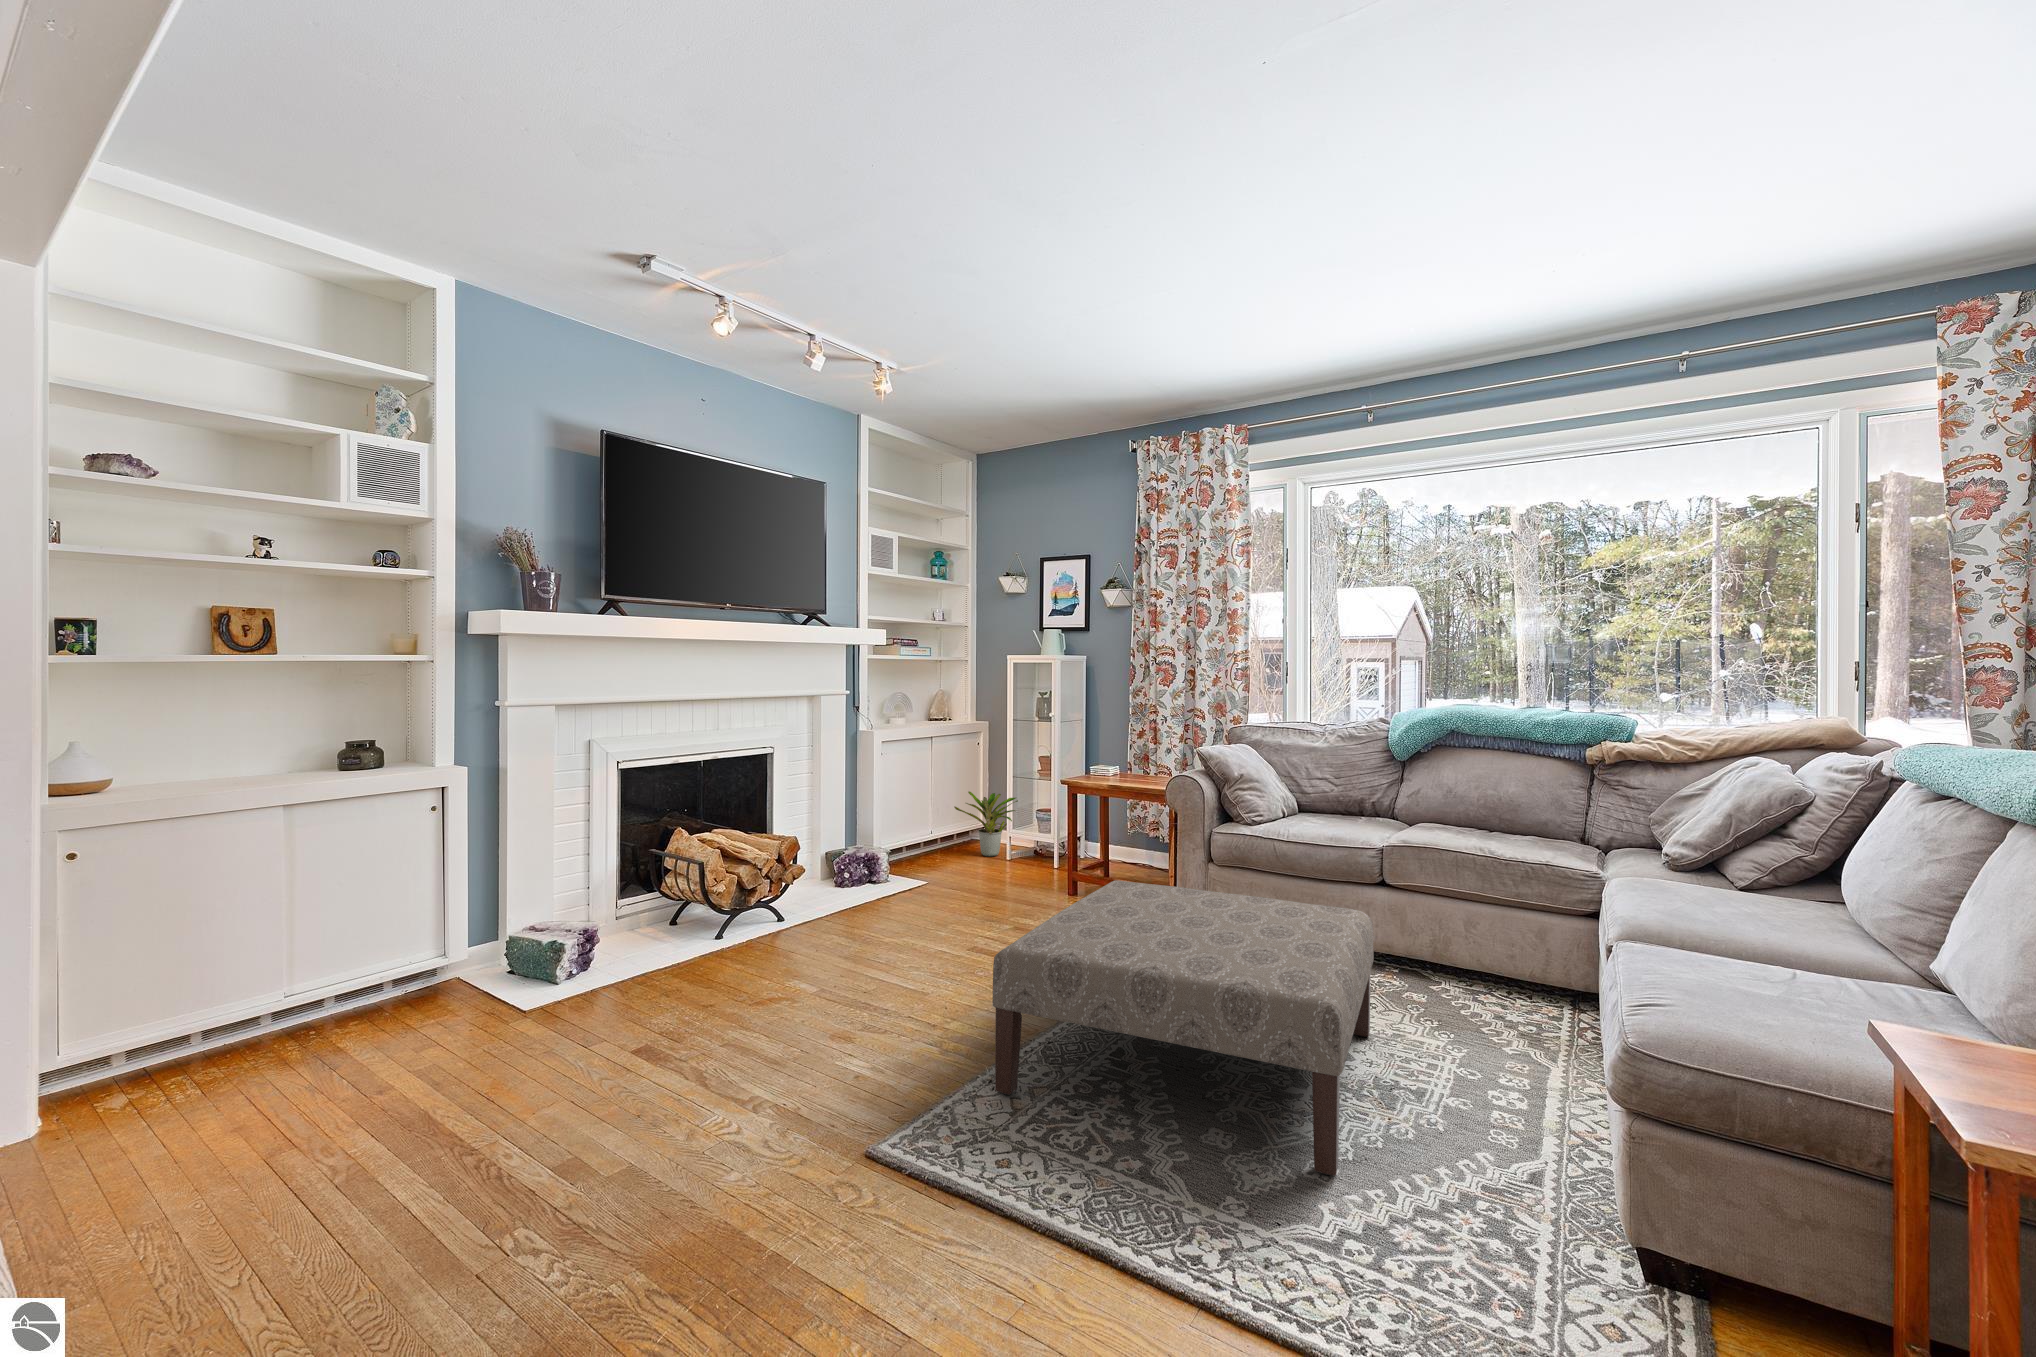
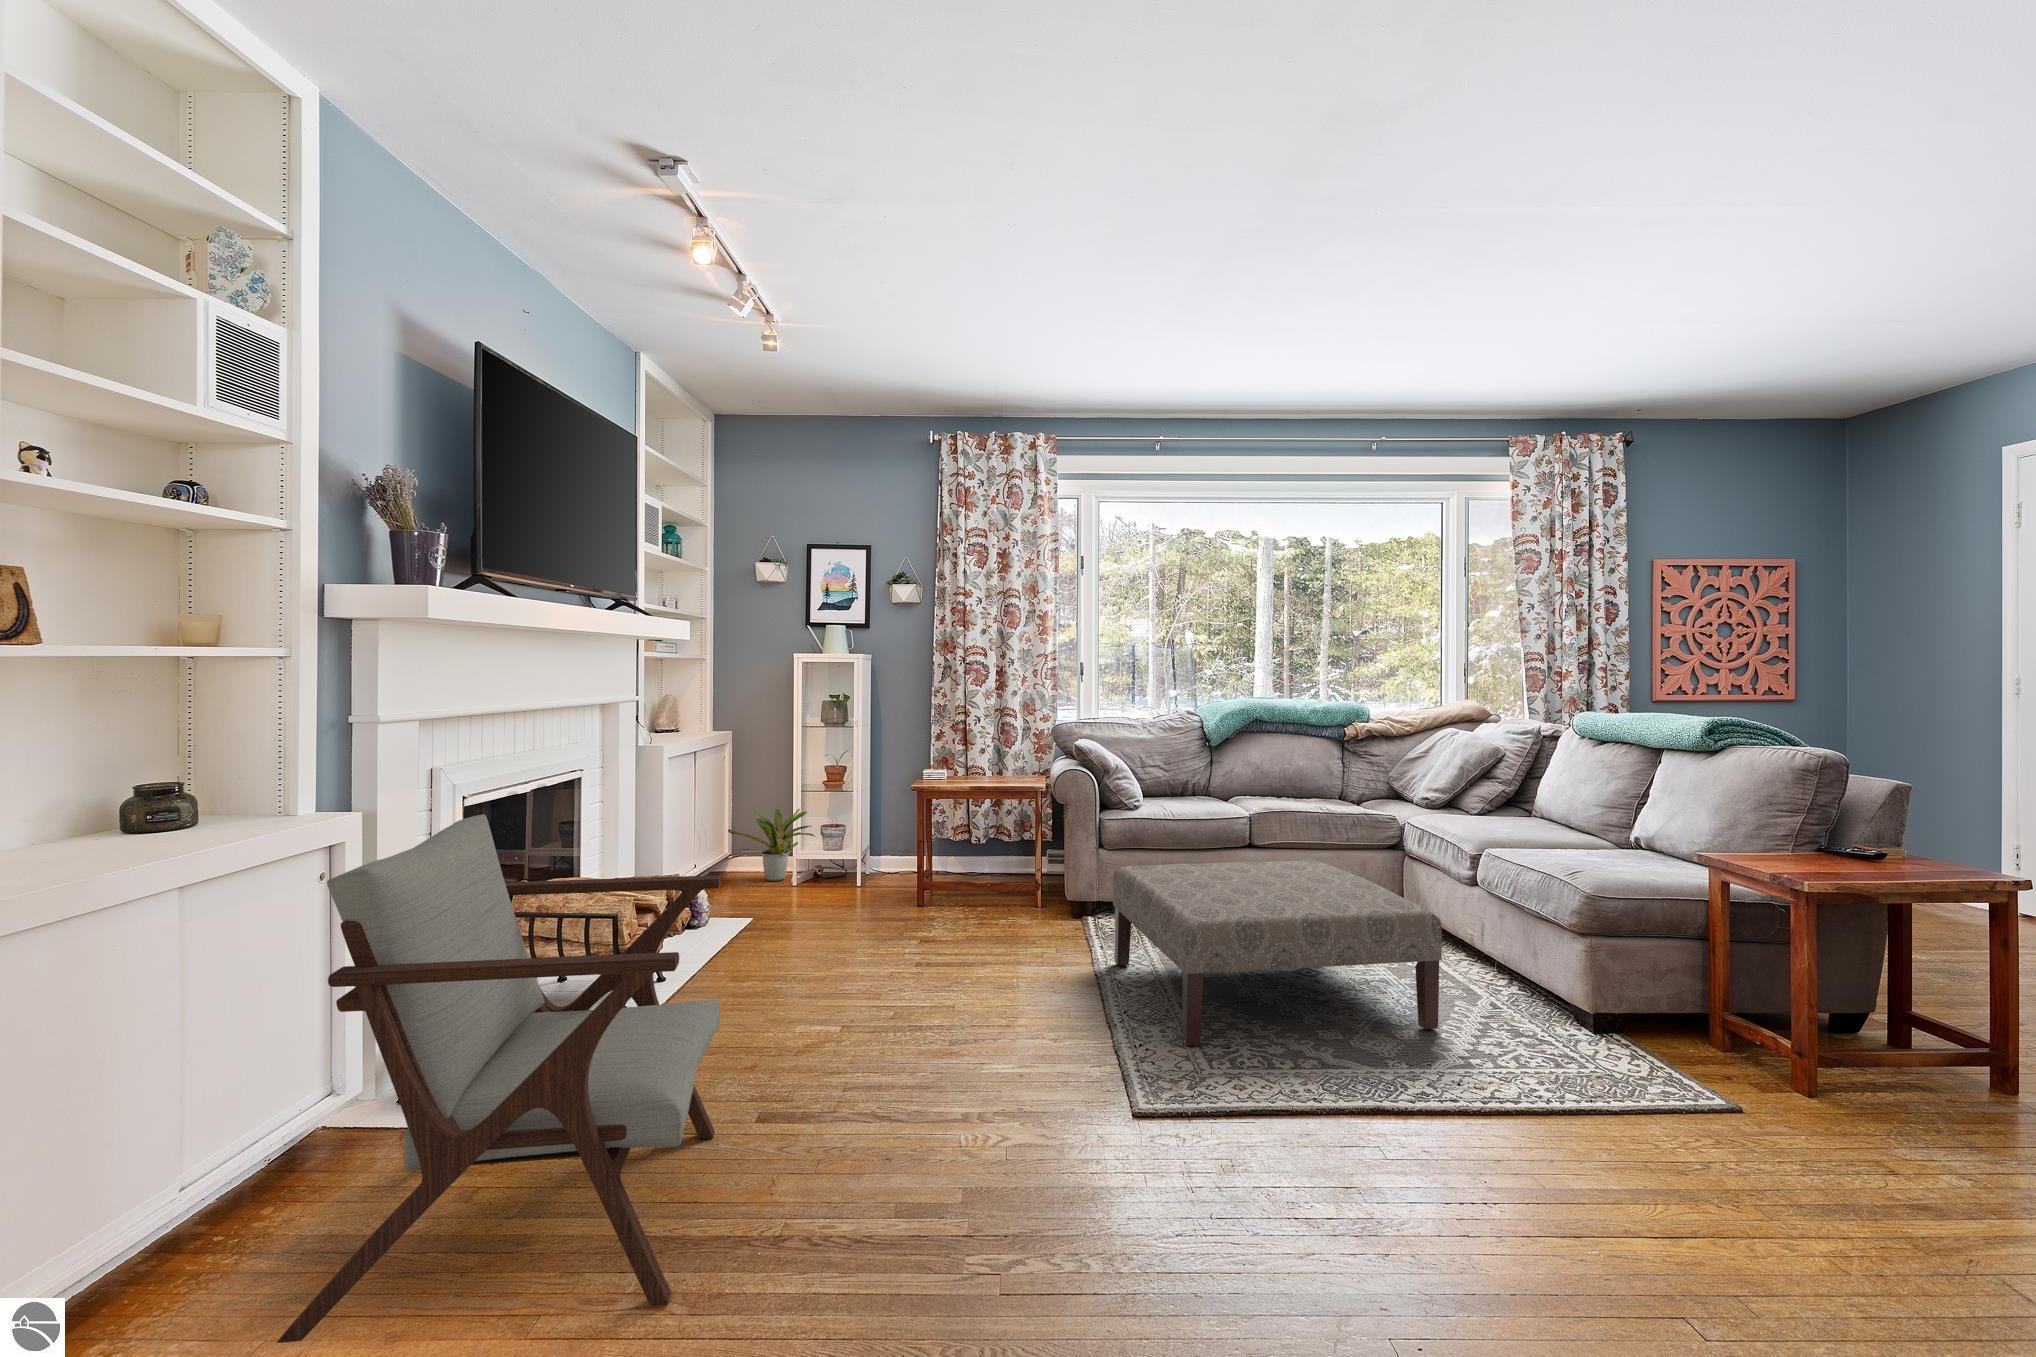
lounge chair: none [125,756,547,1159] -> present [277,814,721,1343]

